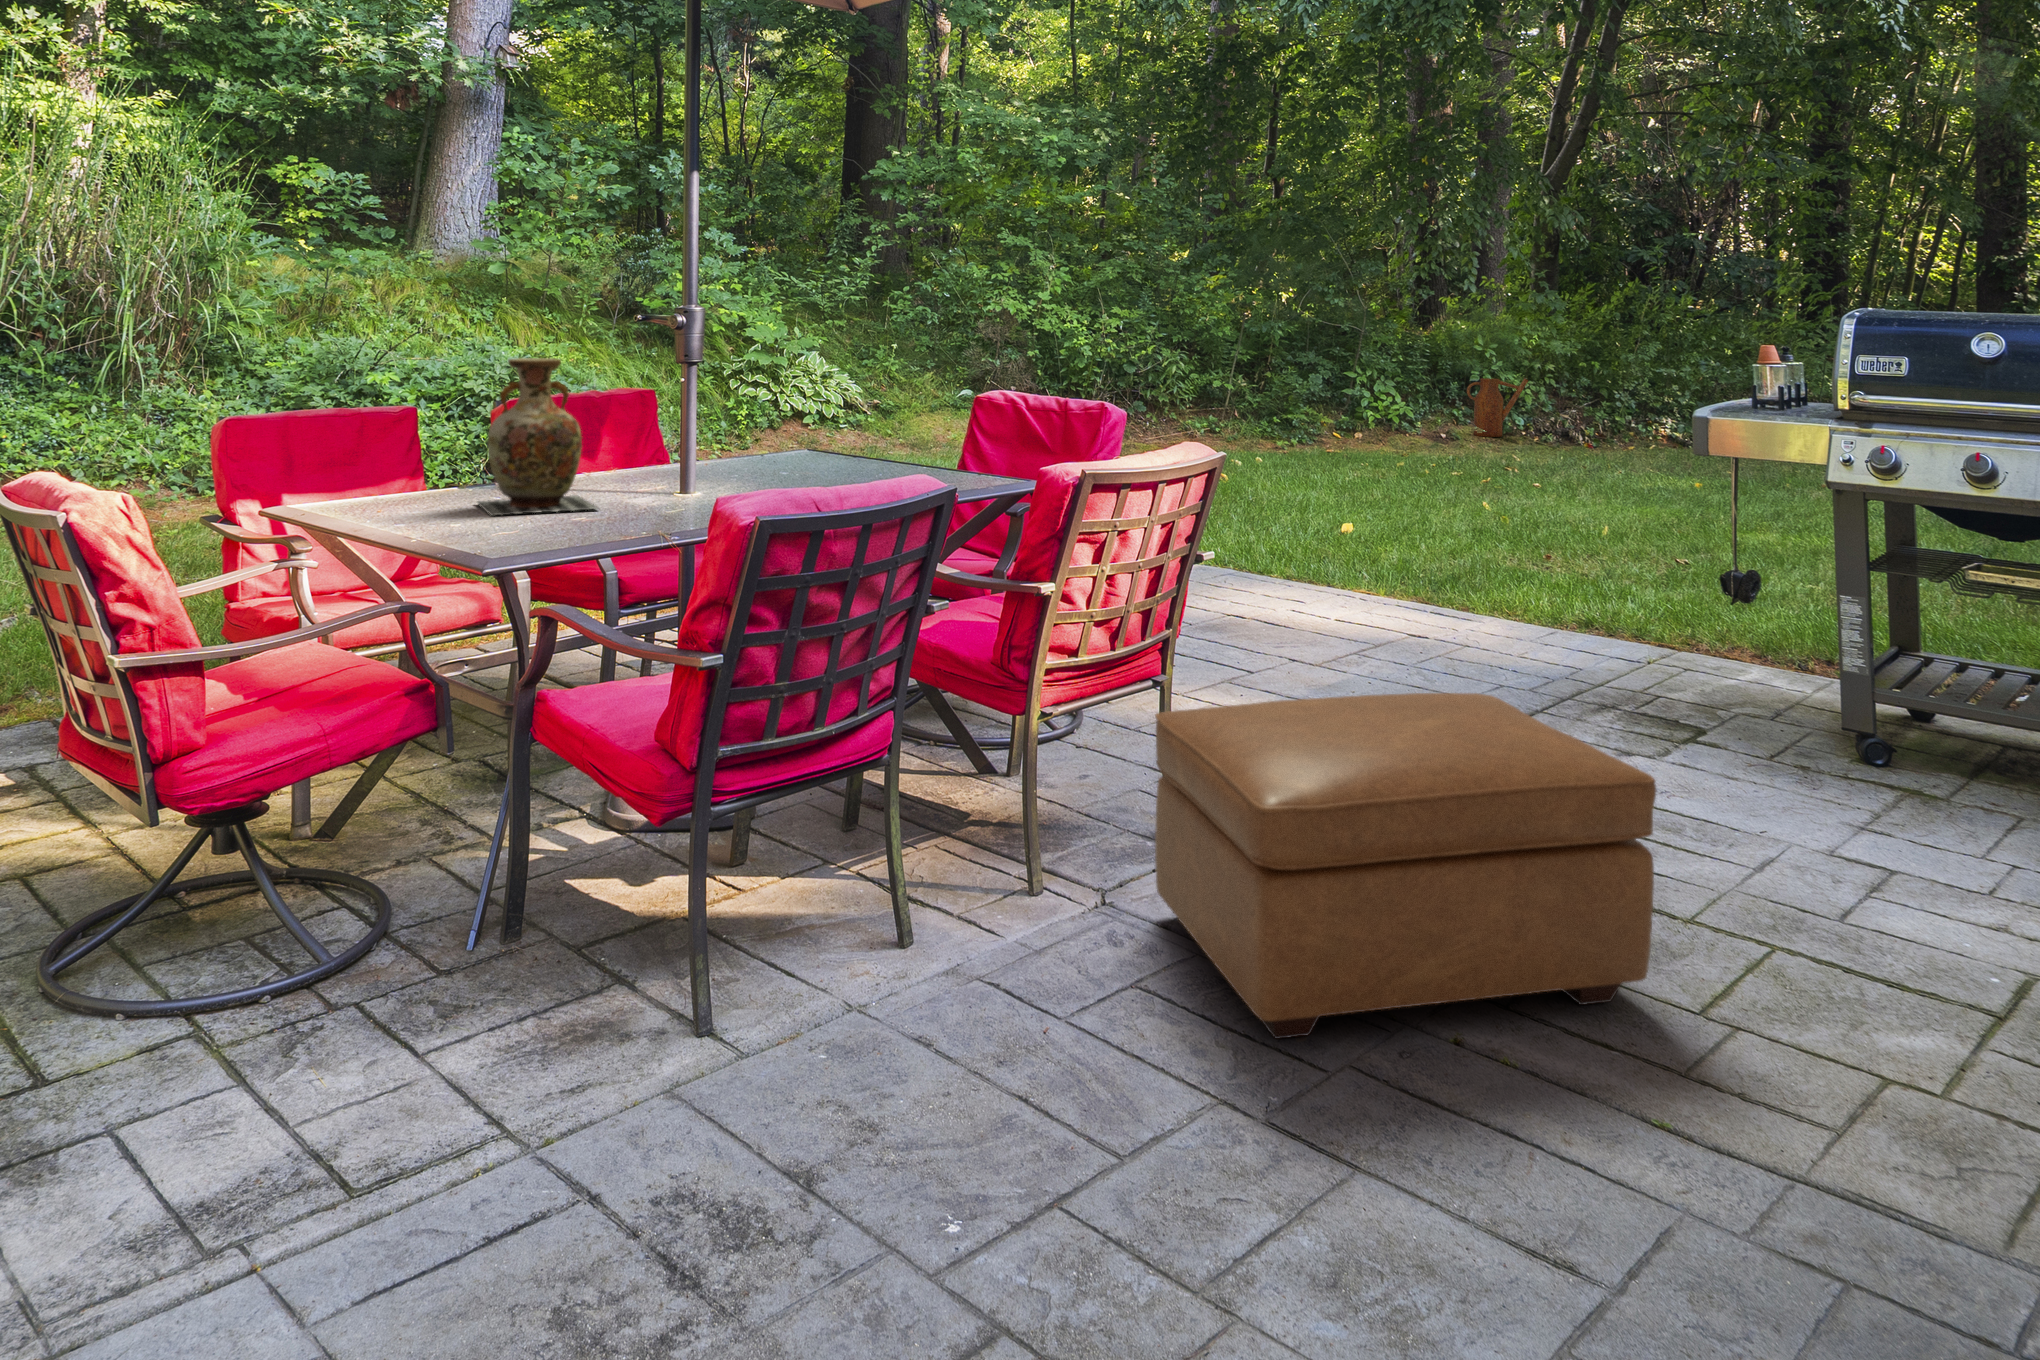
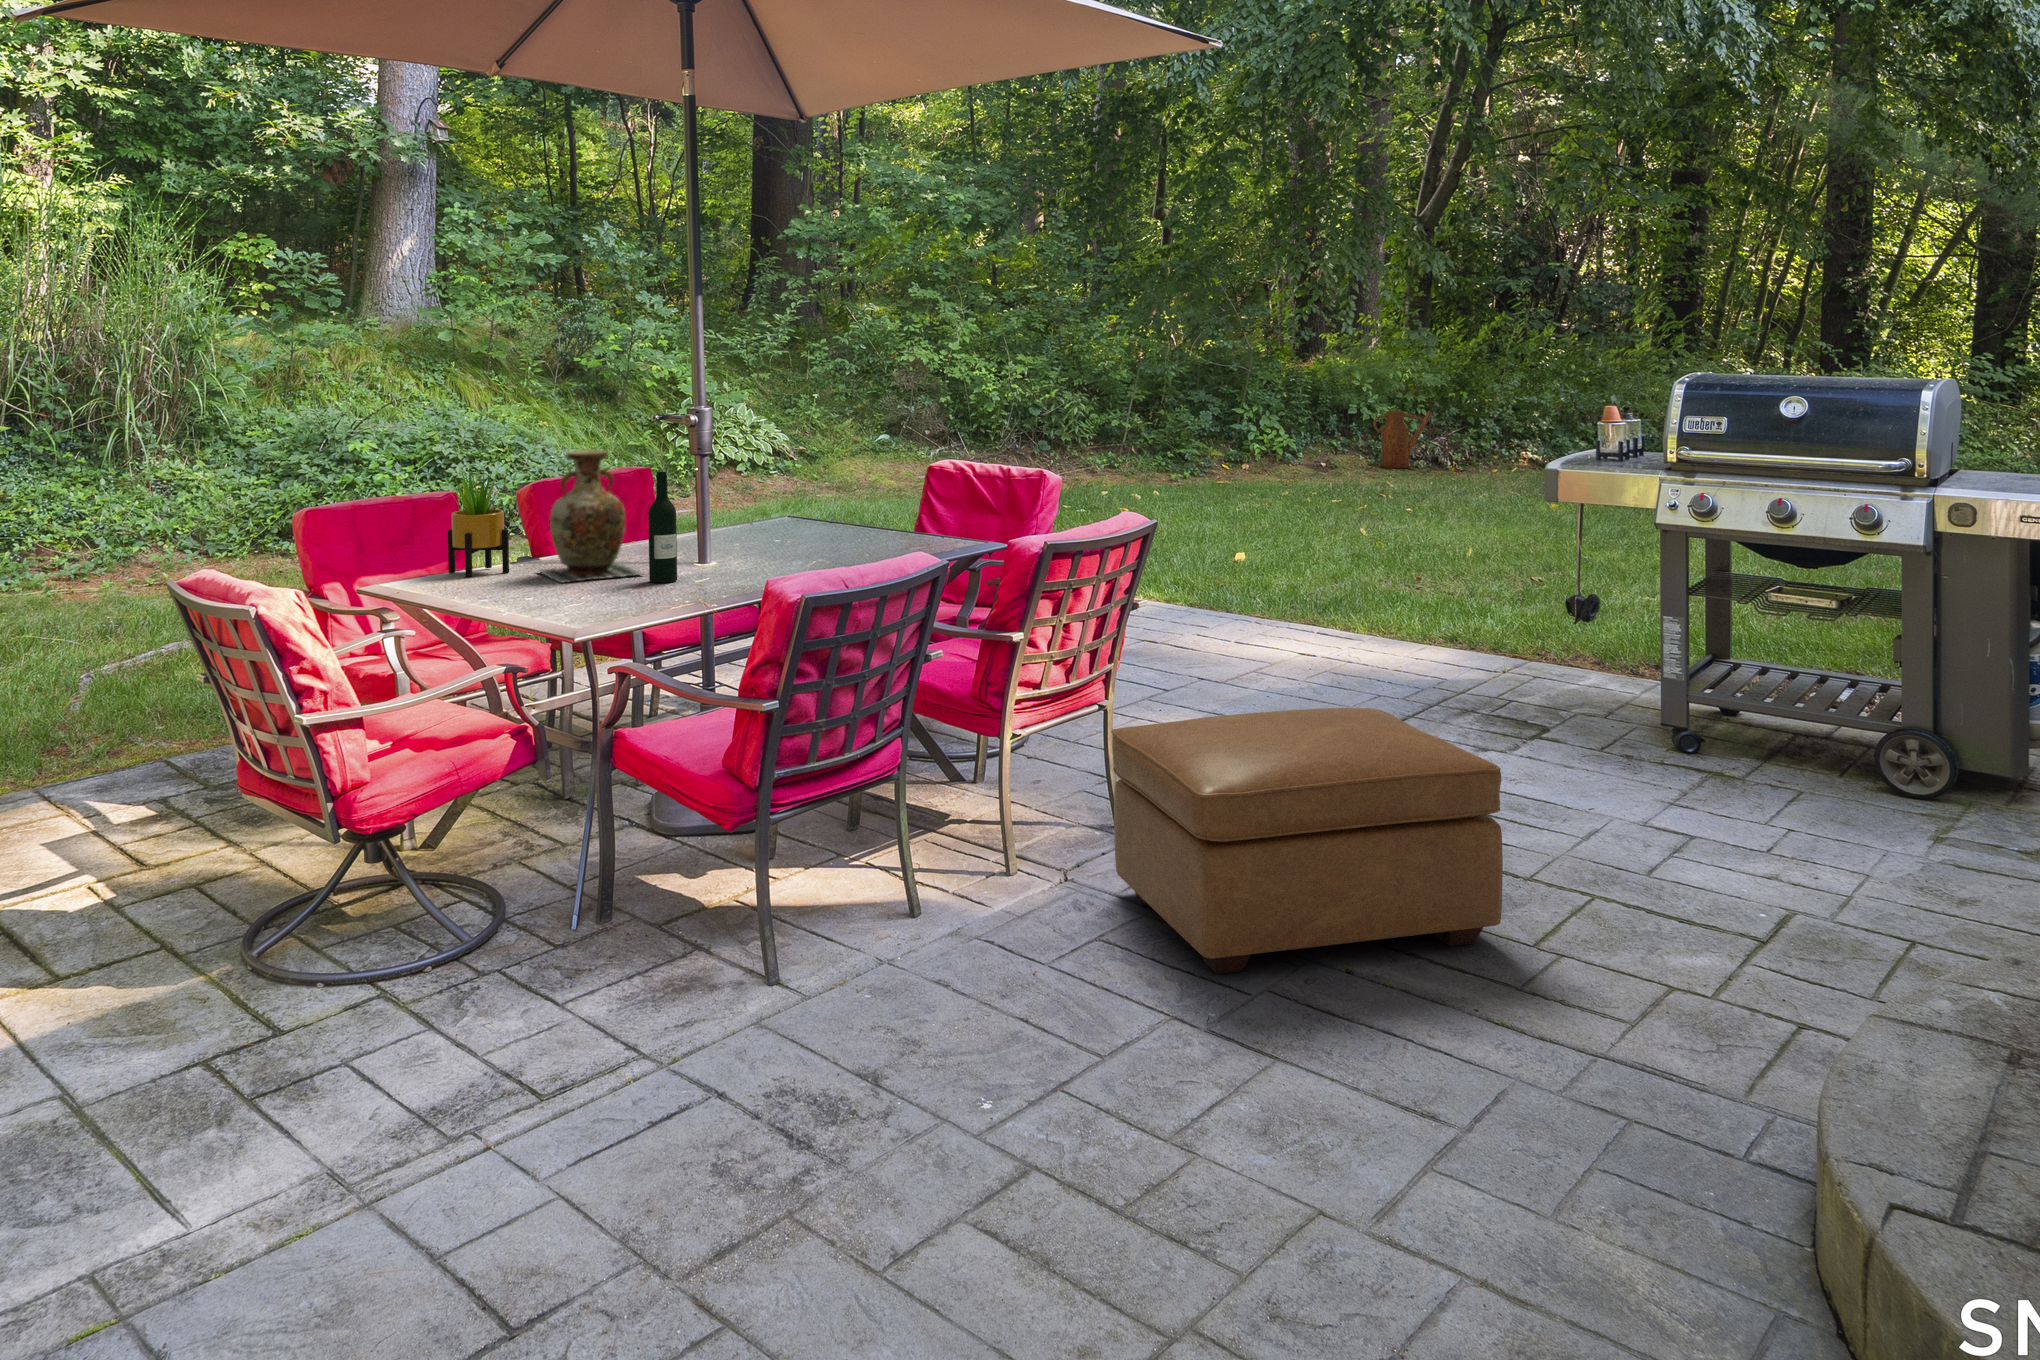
potted plant: none [364,377,446,508] -> present [448,471,509,578]
wine bottle: none [599,383,635,519] -> present [648,471,677,583]

